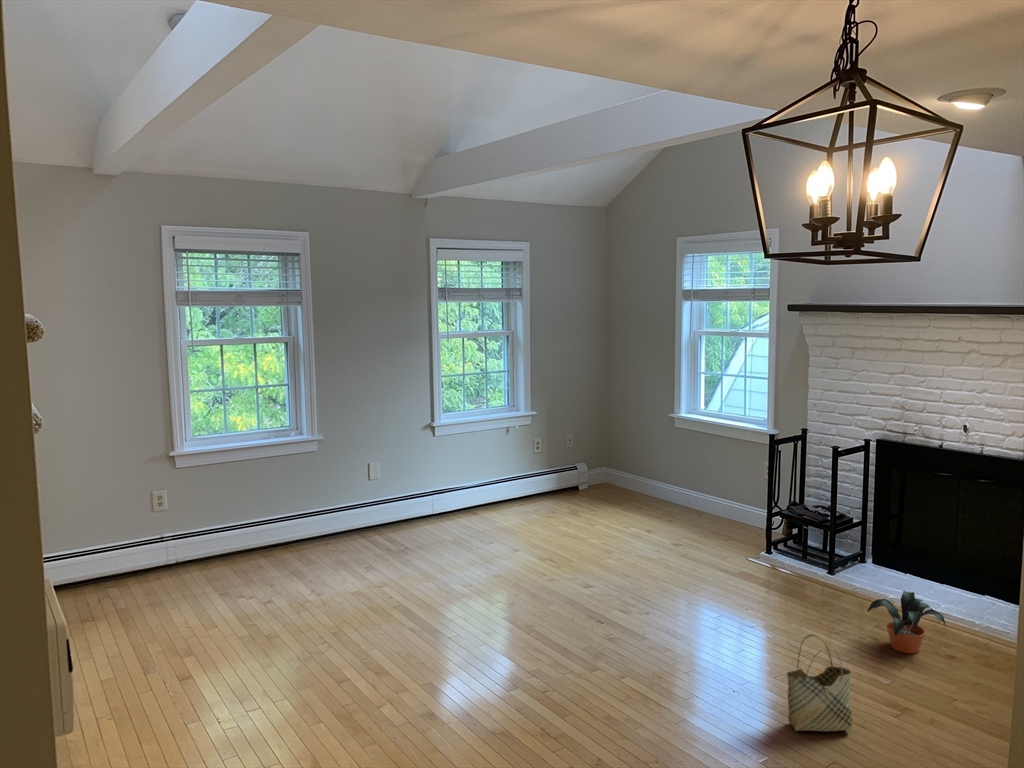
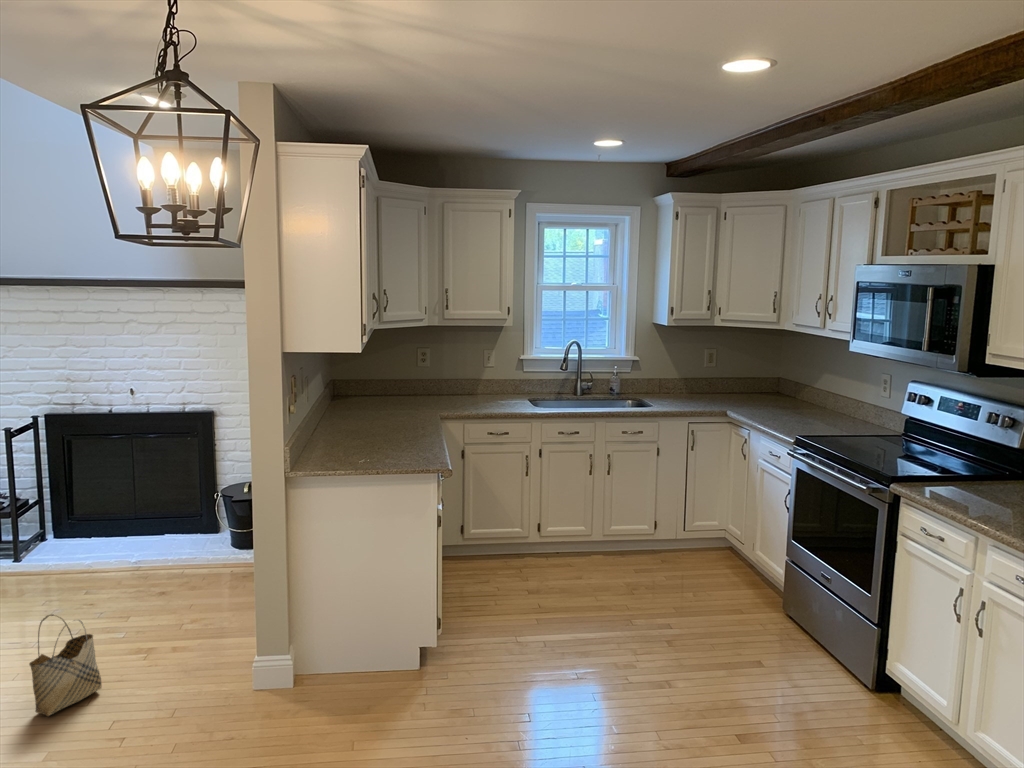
potted plant: present [868,591,945,653] -> none [78,548,150,606]

